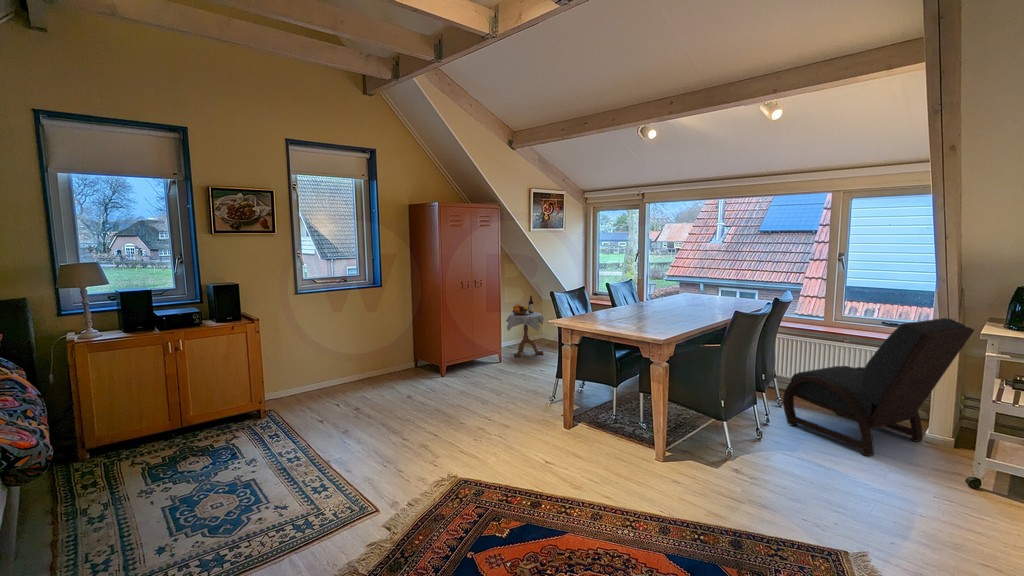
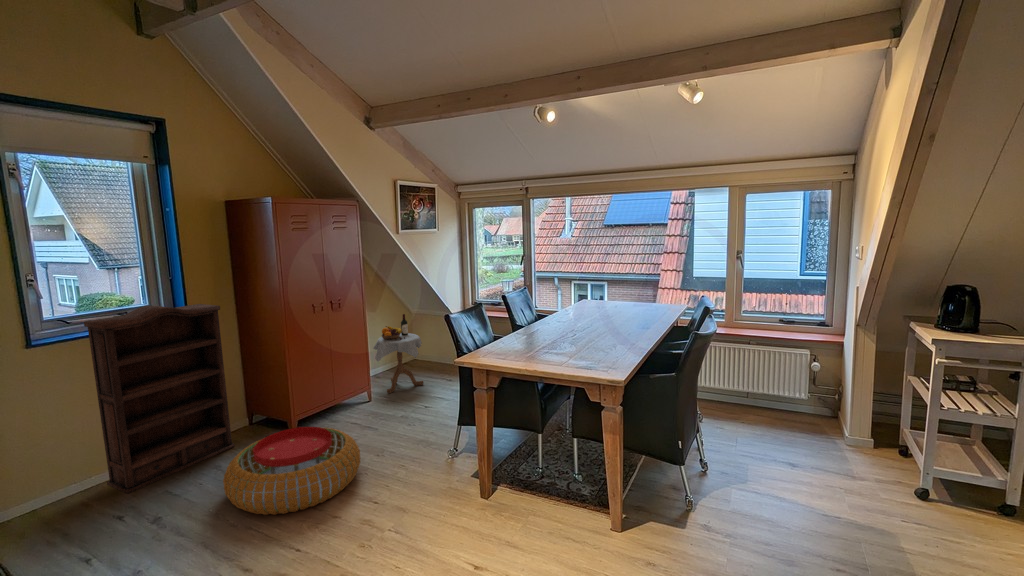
bookshelf: none [326,274,405,393] -> present [84,304,235,494]
lounge chair: present [783,318,974,456] -> none [713,319,894,475]
pouf: none [397,365,485,416] -> present [223,427,360,515]

